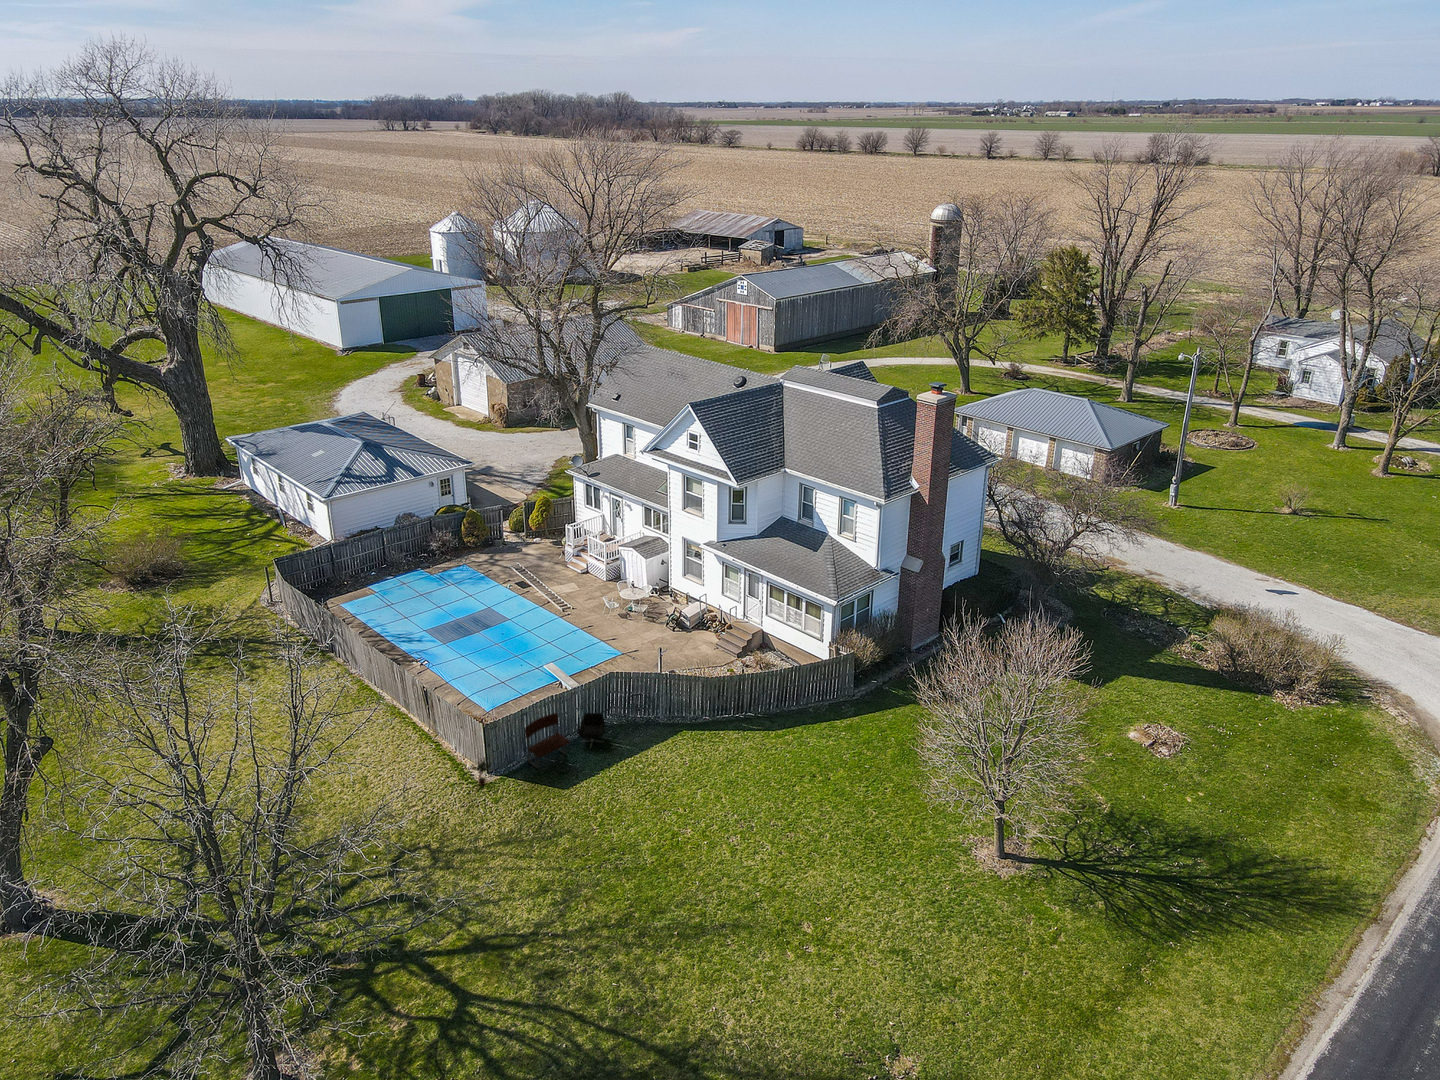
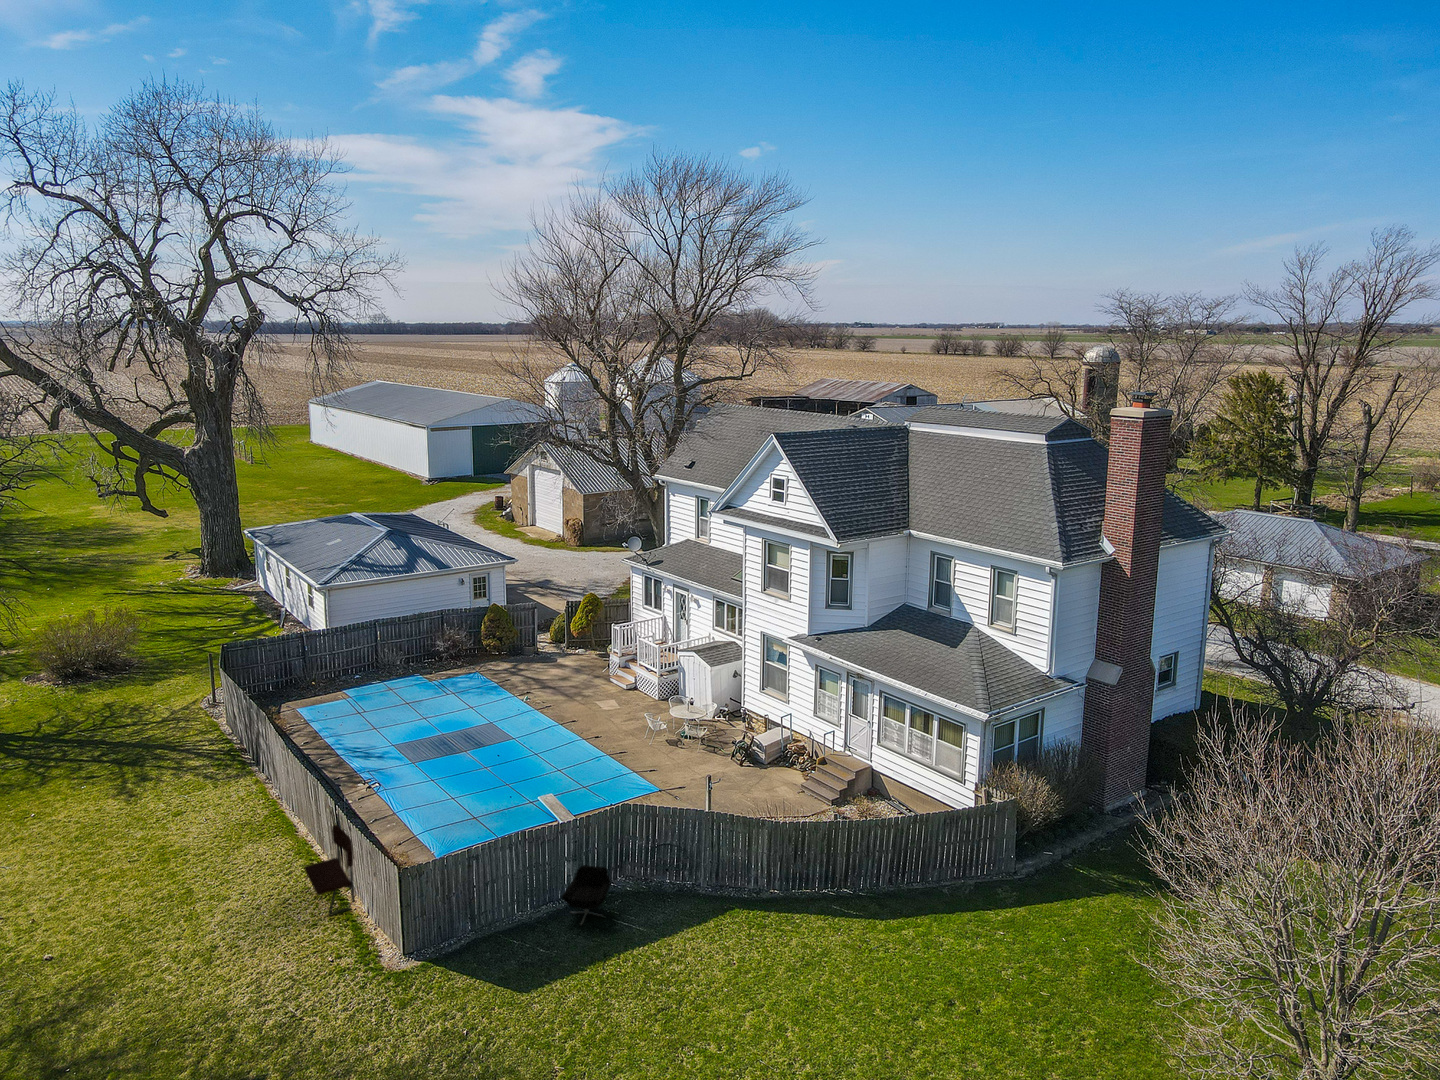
bench: present [525,713,570,769] -> present [304,825,355,916]
potted tree: present [471,757,492,785] -> none [370,922,407,975]

